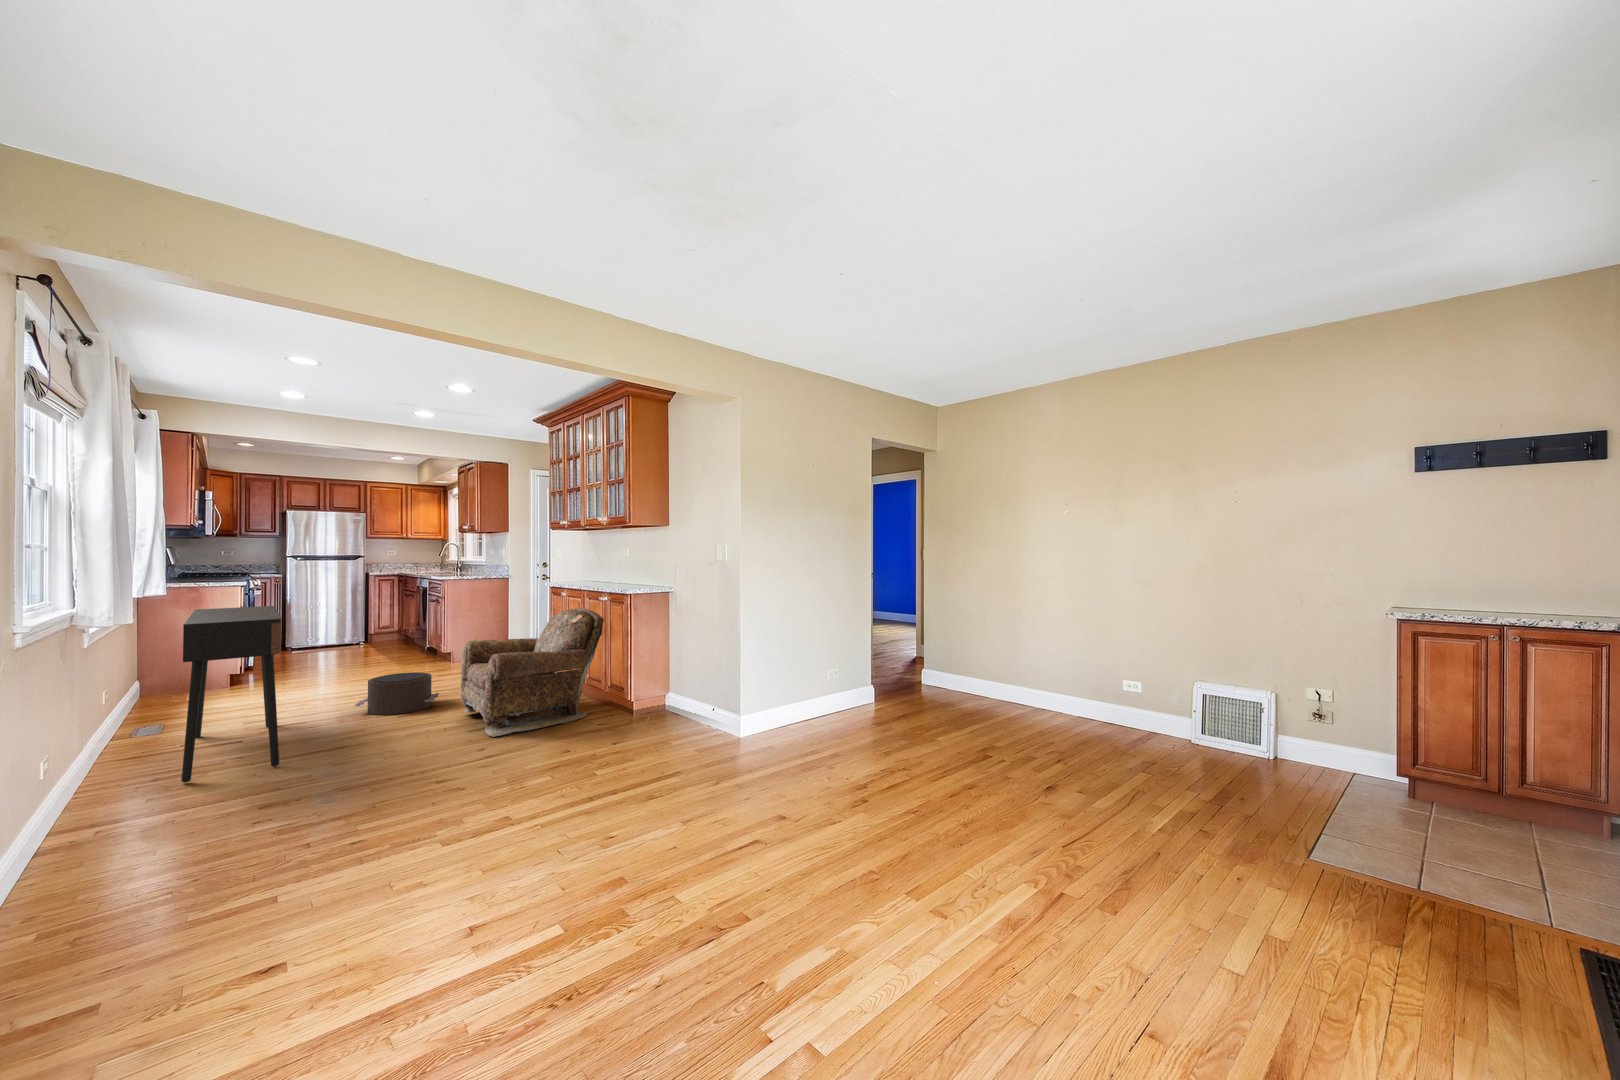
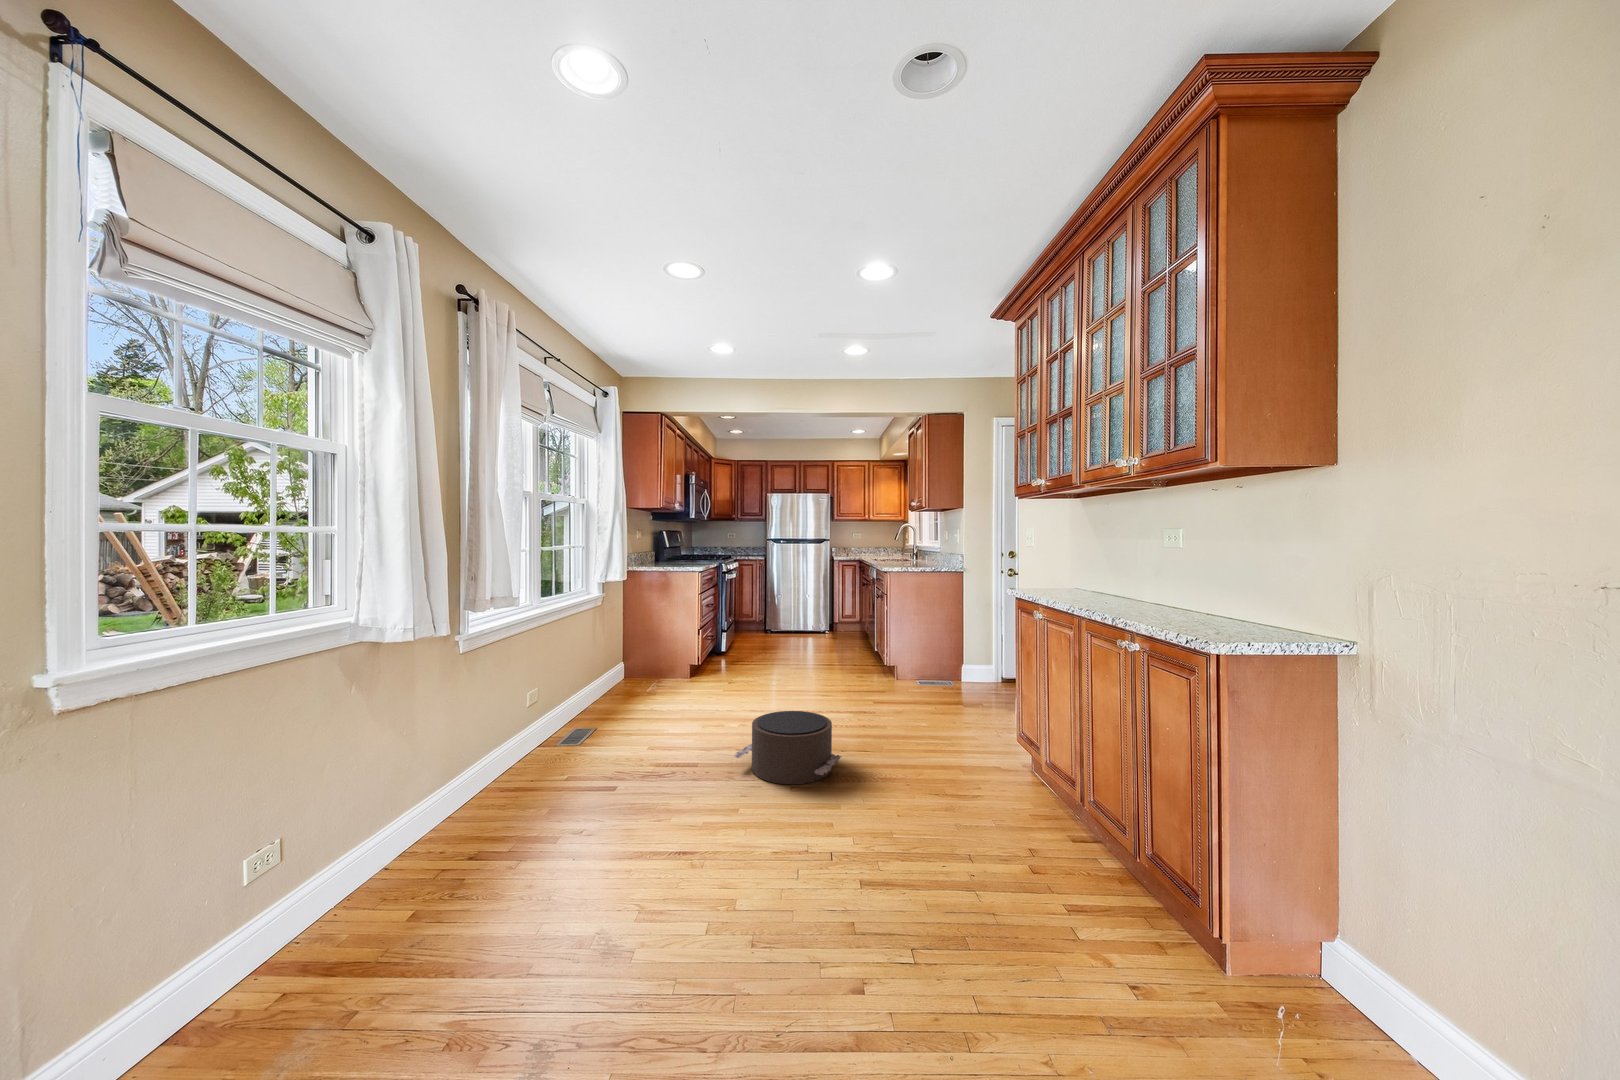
console table: present [181,606,282,782] -> none [442,604,650,888]
armchair: present [461,608,604,737] -> none [853,653,1132,947]

